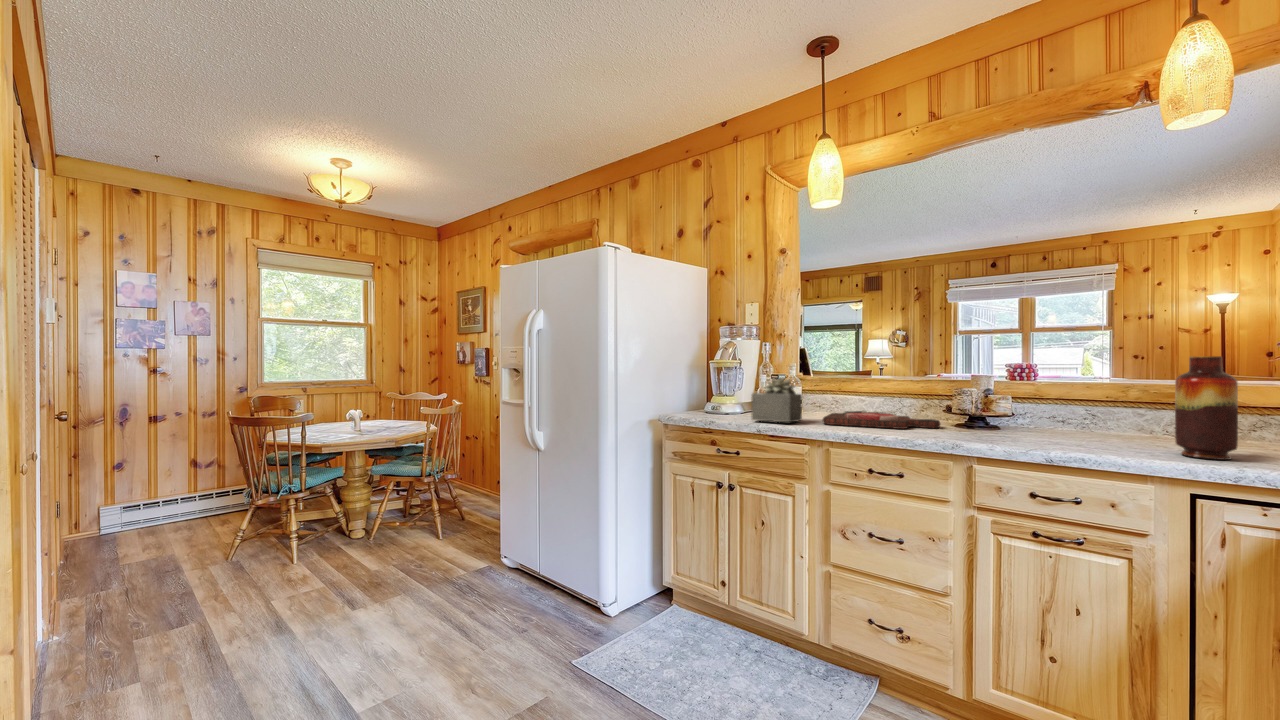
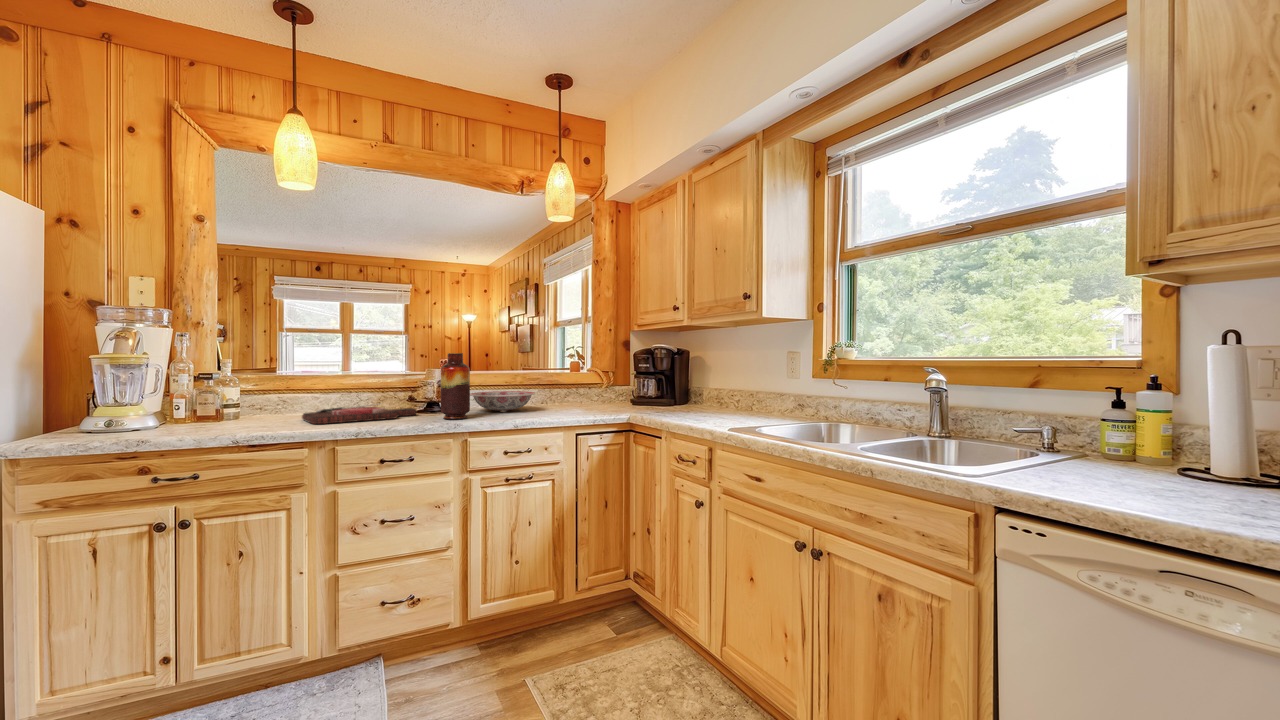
vase: present [1175,356,1238,460] -> present [441,353,470,419]
succulent plant: present [751,378,802,422] -> none [218,375,281,431]
ceramic bowl: none [1014,409,1134,439] -> present [470,391,535,411]

